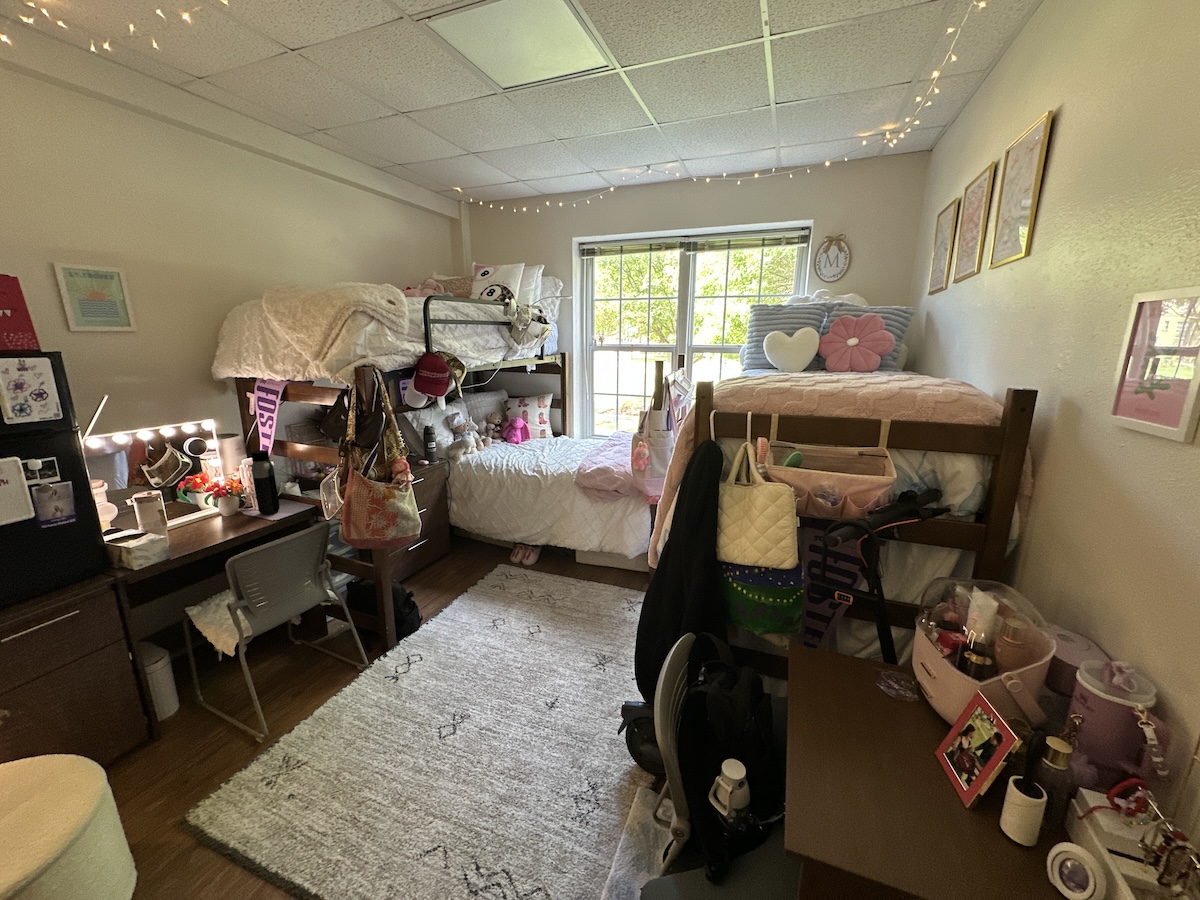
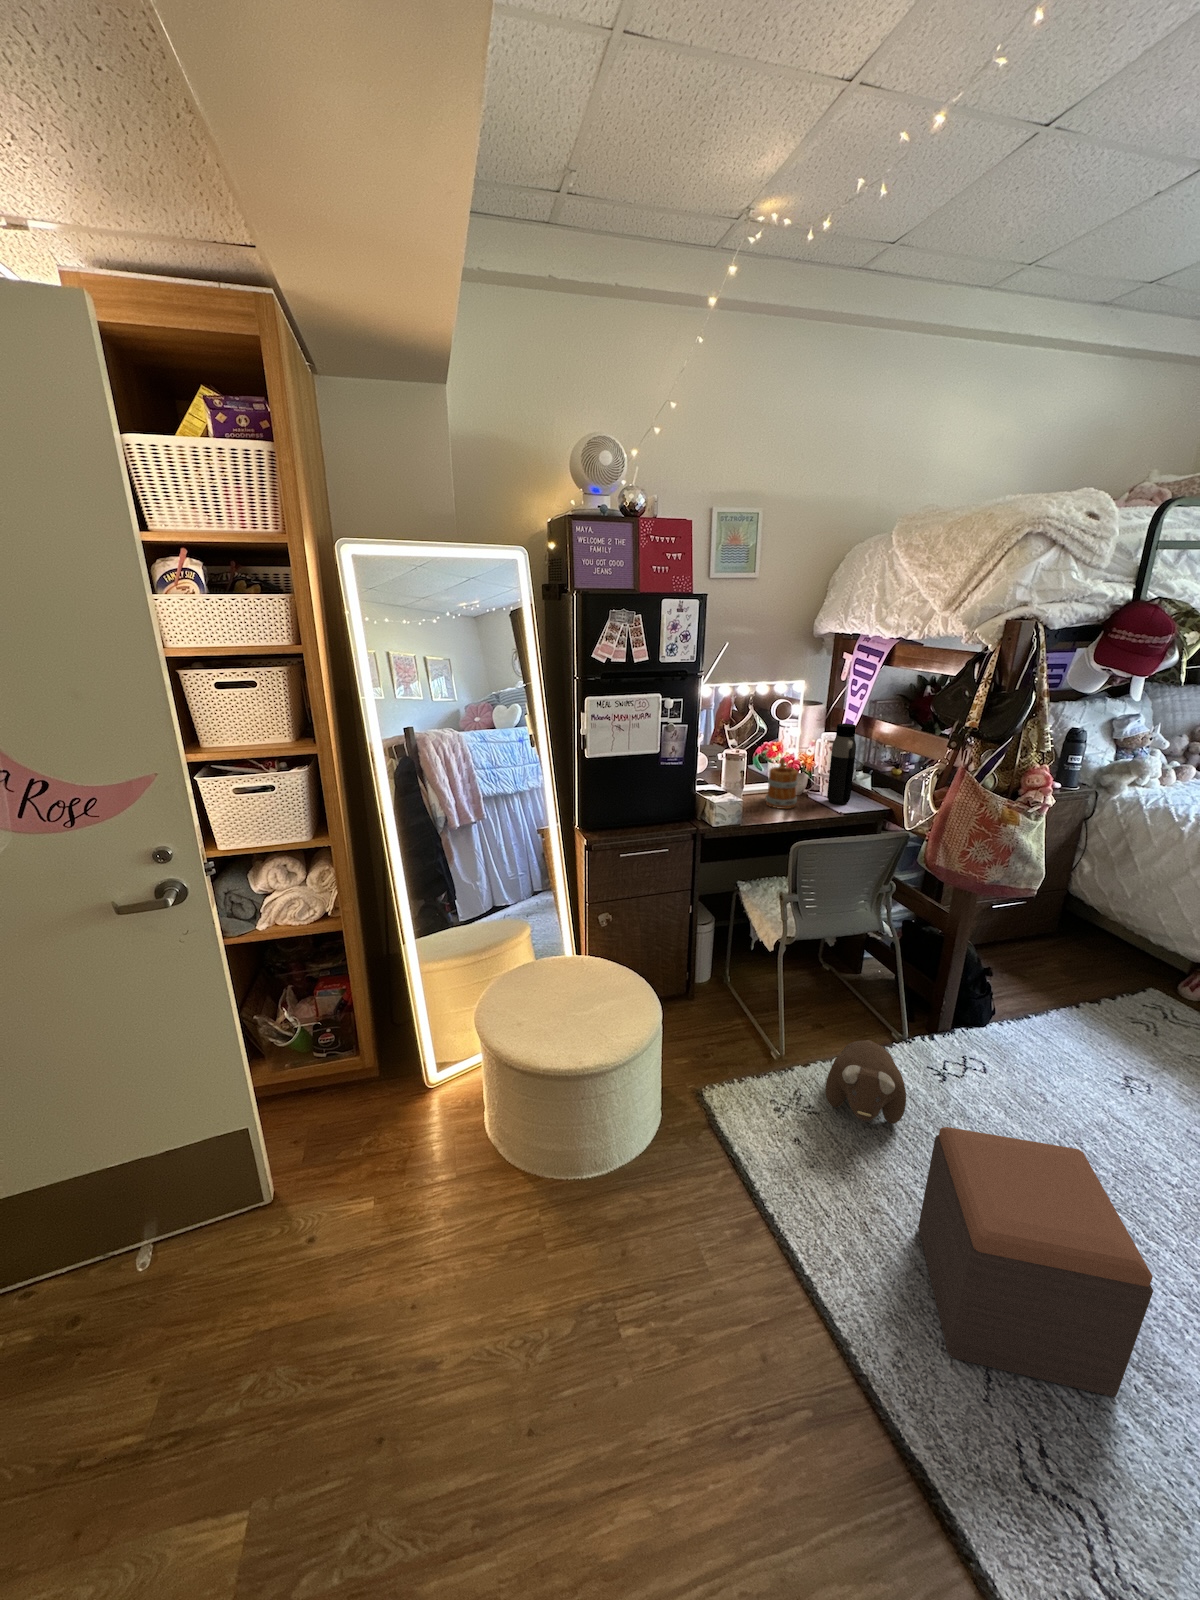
mug: none [192,489,229,534] -> present [766,758,798,809]
footstool: none [384,679,509,860] -> present [918,1127,1153,1397]
plush toy: none [307,683,371,750] -> present [826,1040,906,1124]

